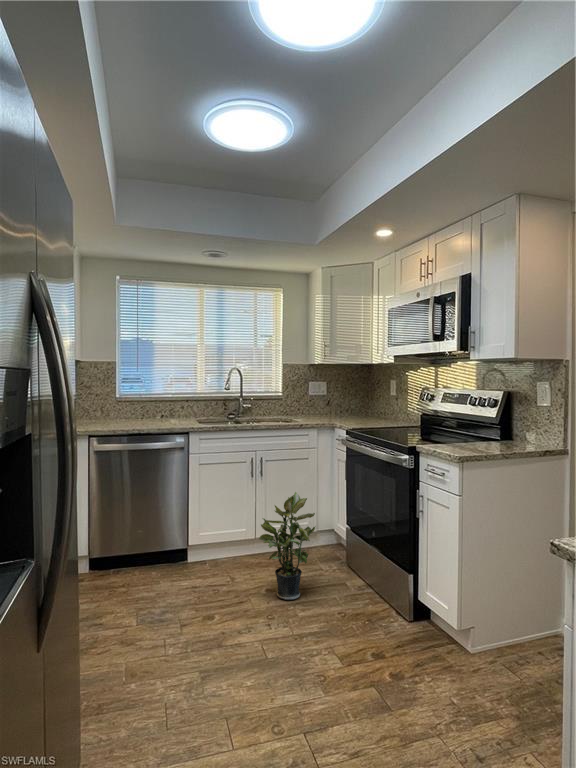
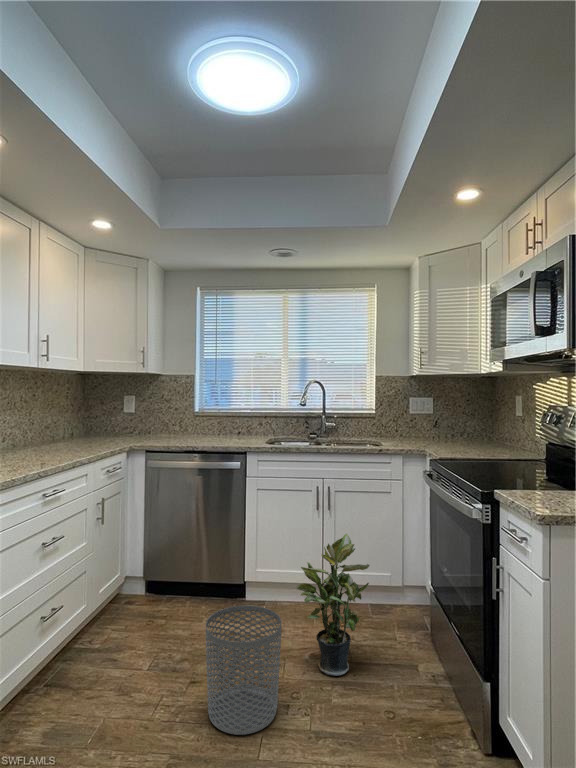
waste bin: none [208,554,268,647] -> present [206,605,281,735]

